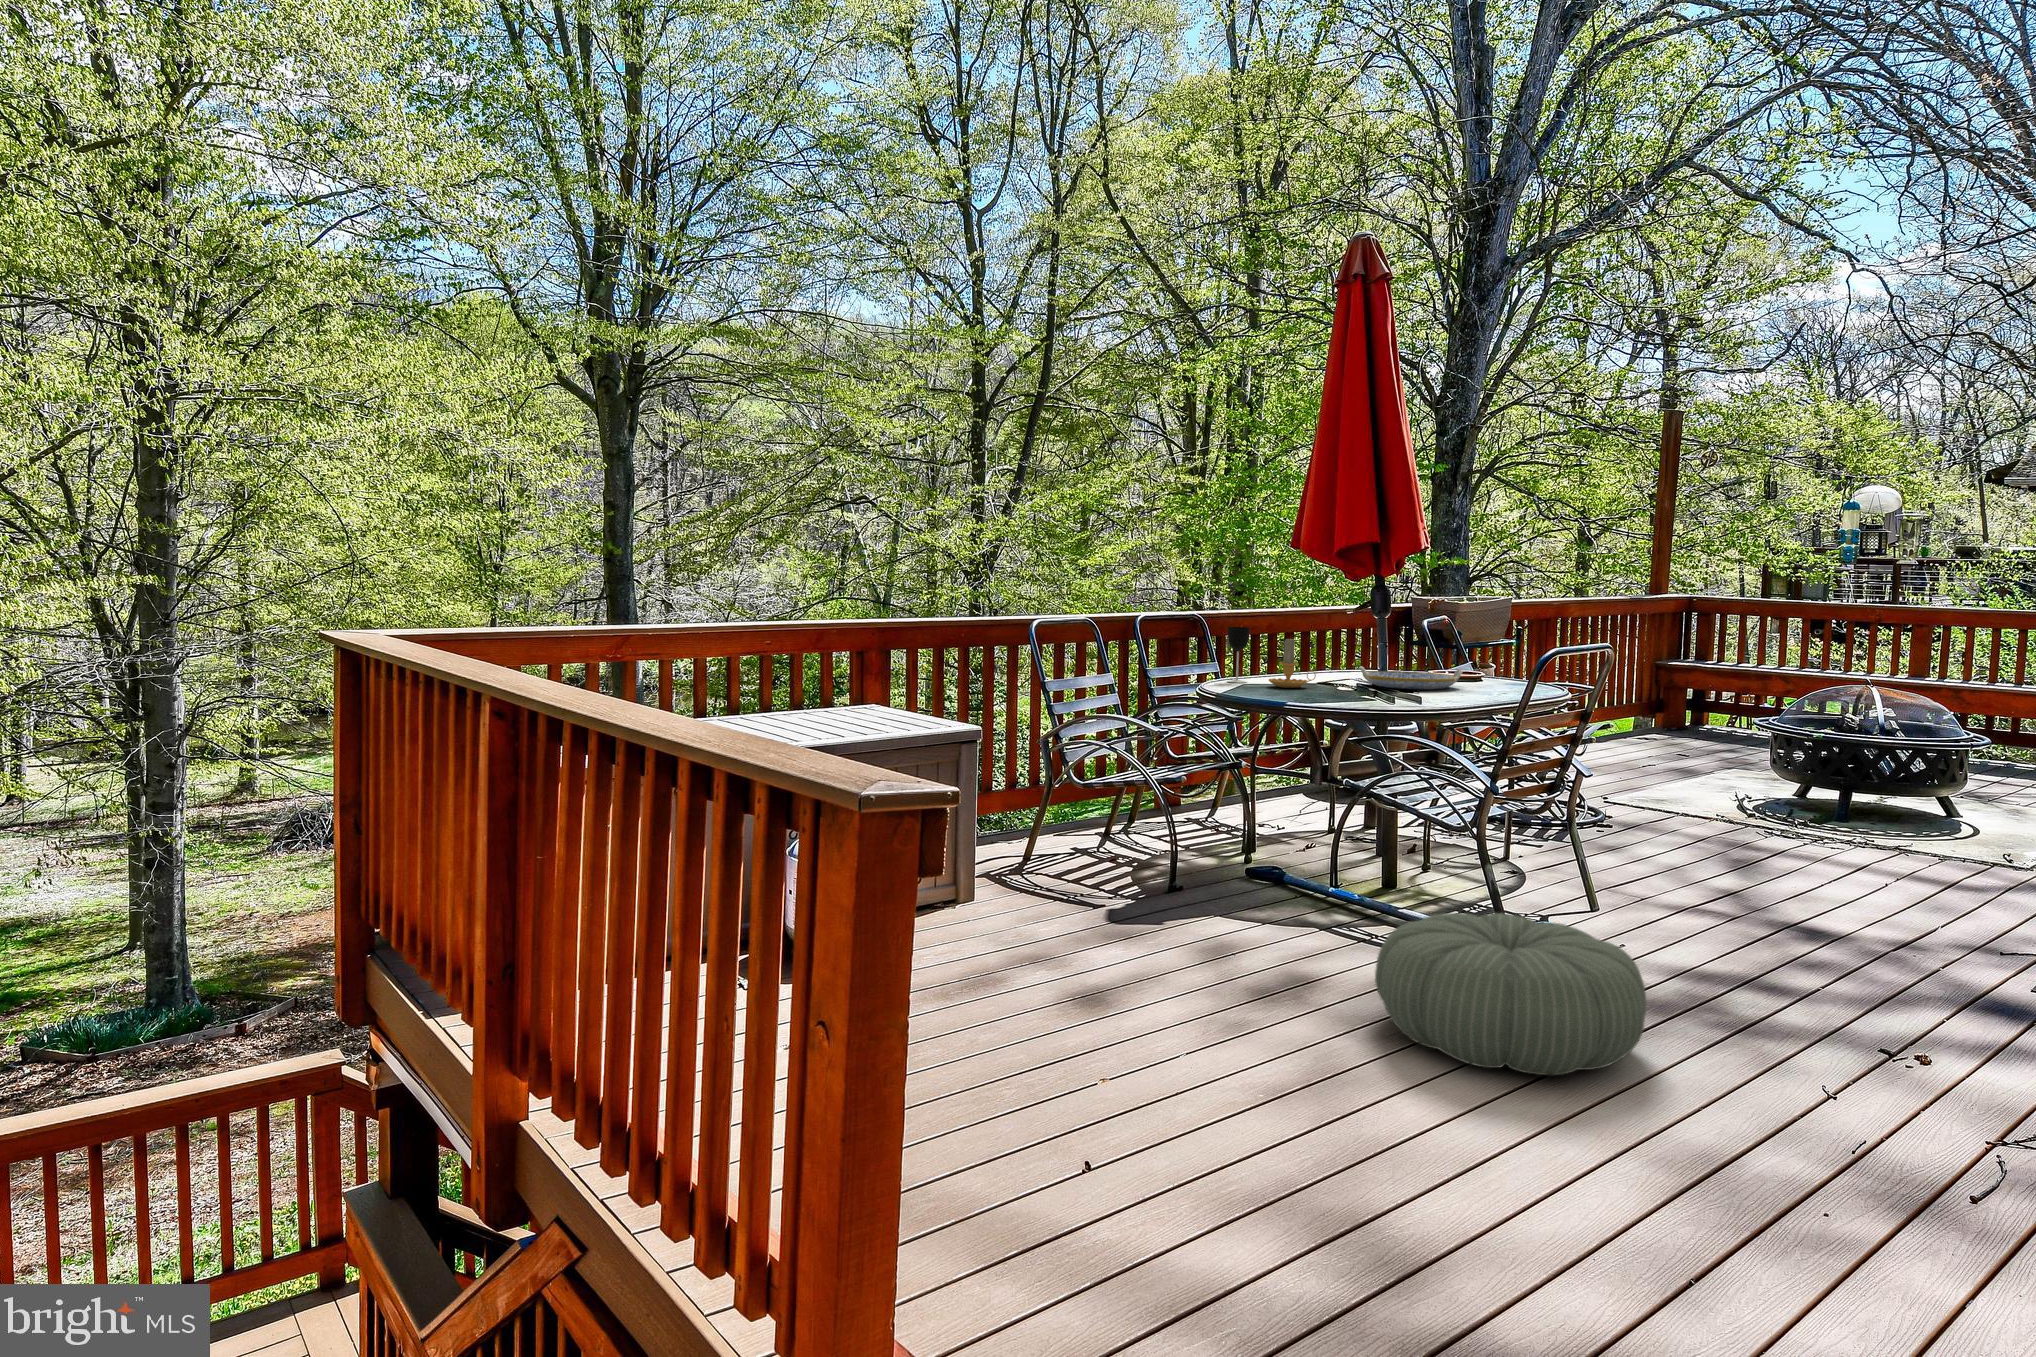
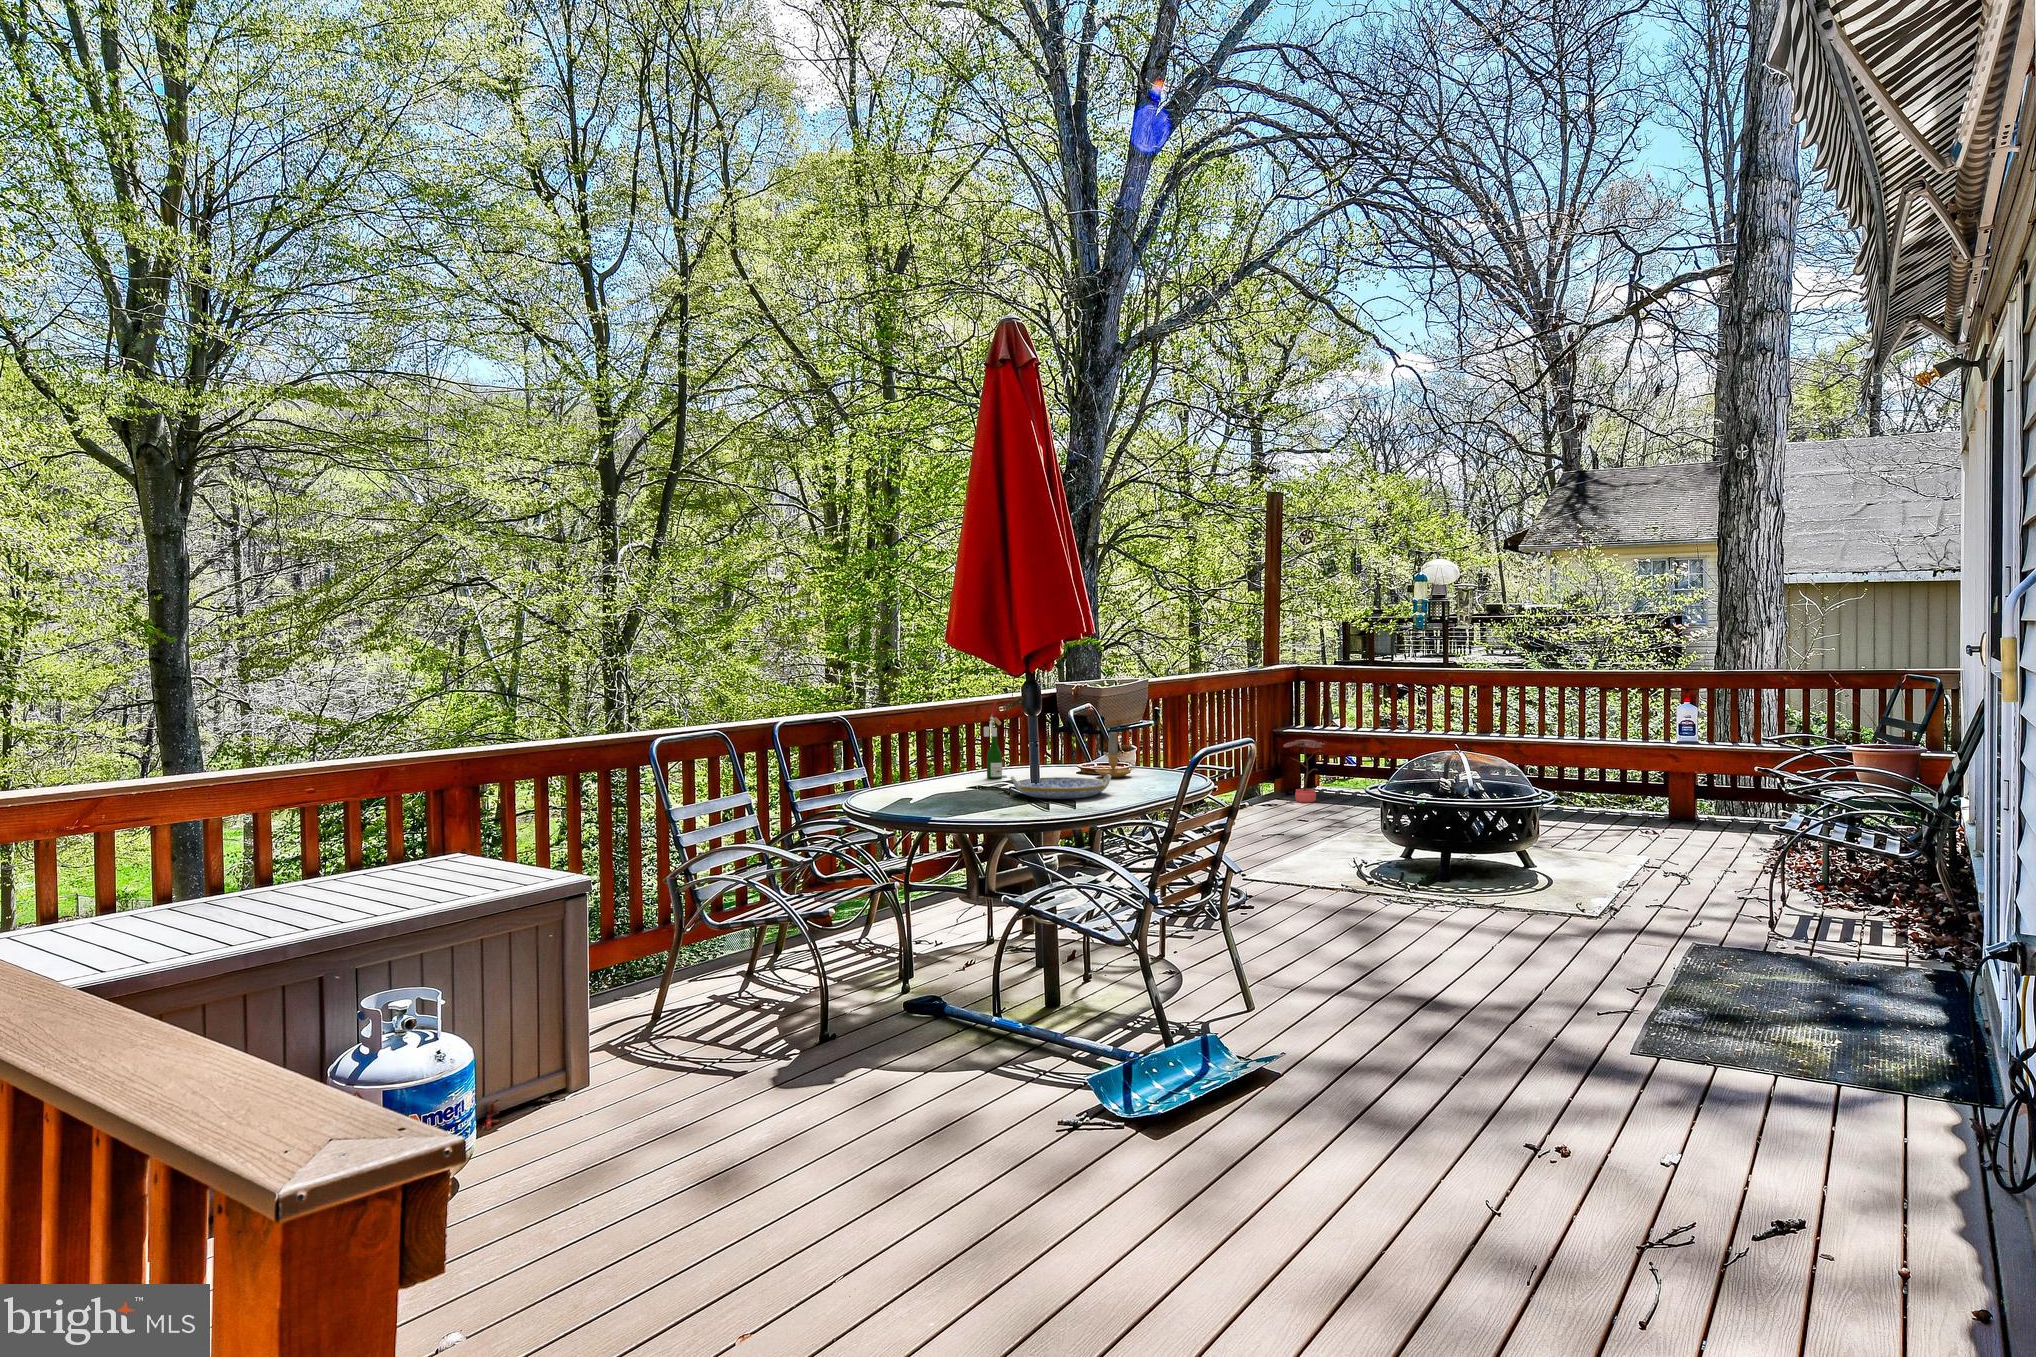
wine bottle: none [1335,598,1356,673] -> present [984,700,1007,778]
wine glass: present [1228,627,1250,683] -> none [873,740,896,800]
candle: present [1269,639,1316,688] -> present [1096,732,1136,777]
potted plant: none [1663,675,1716,742] -> present [1283,740,1325,803]
pouf: present [1375,913,1646,1075] -> none [1044,1055,1314,1244]

